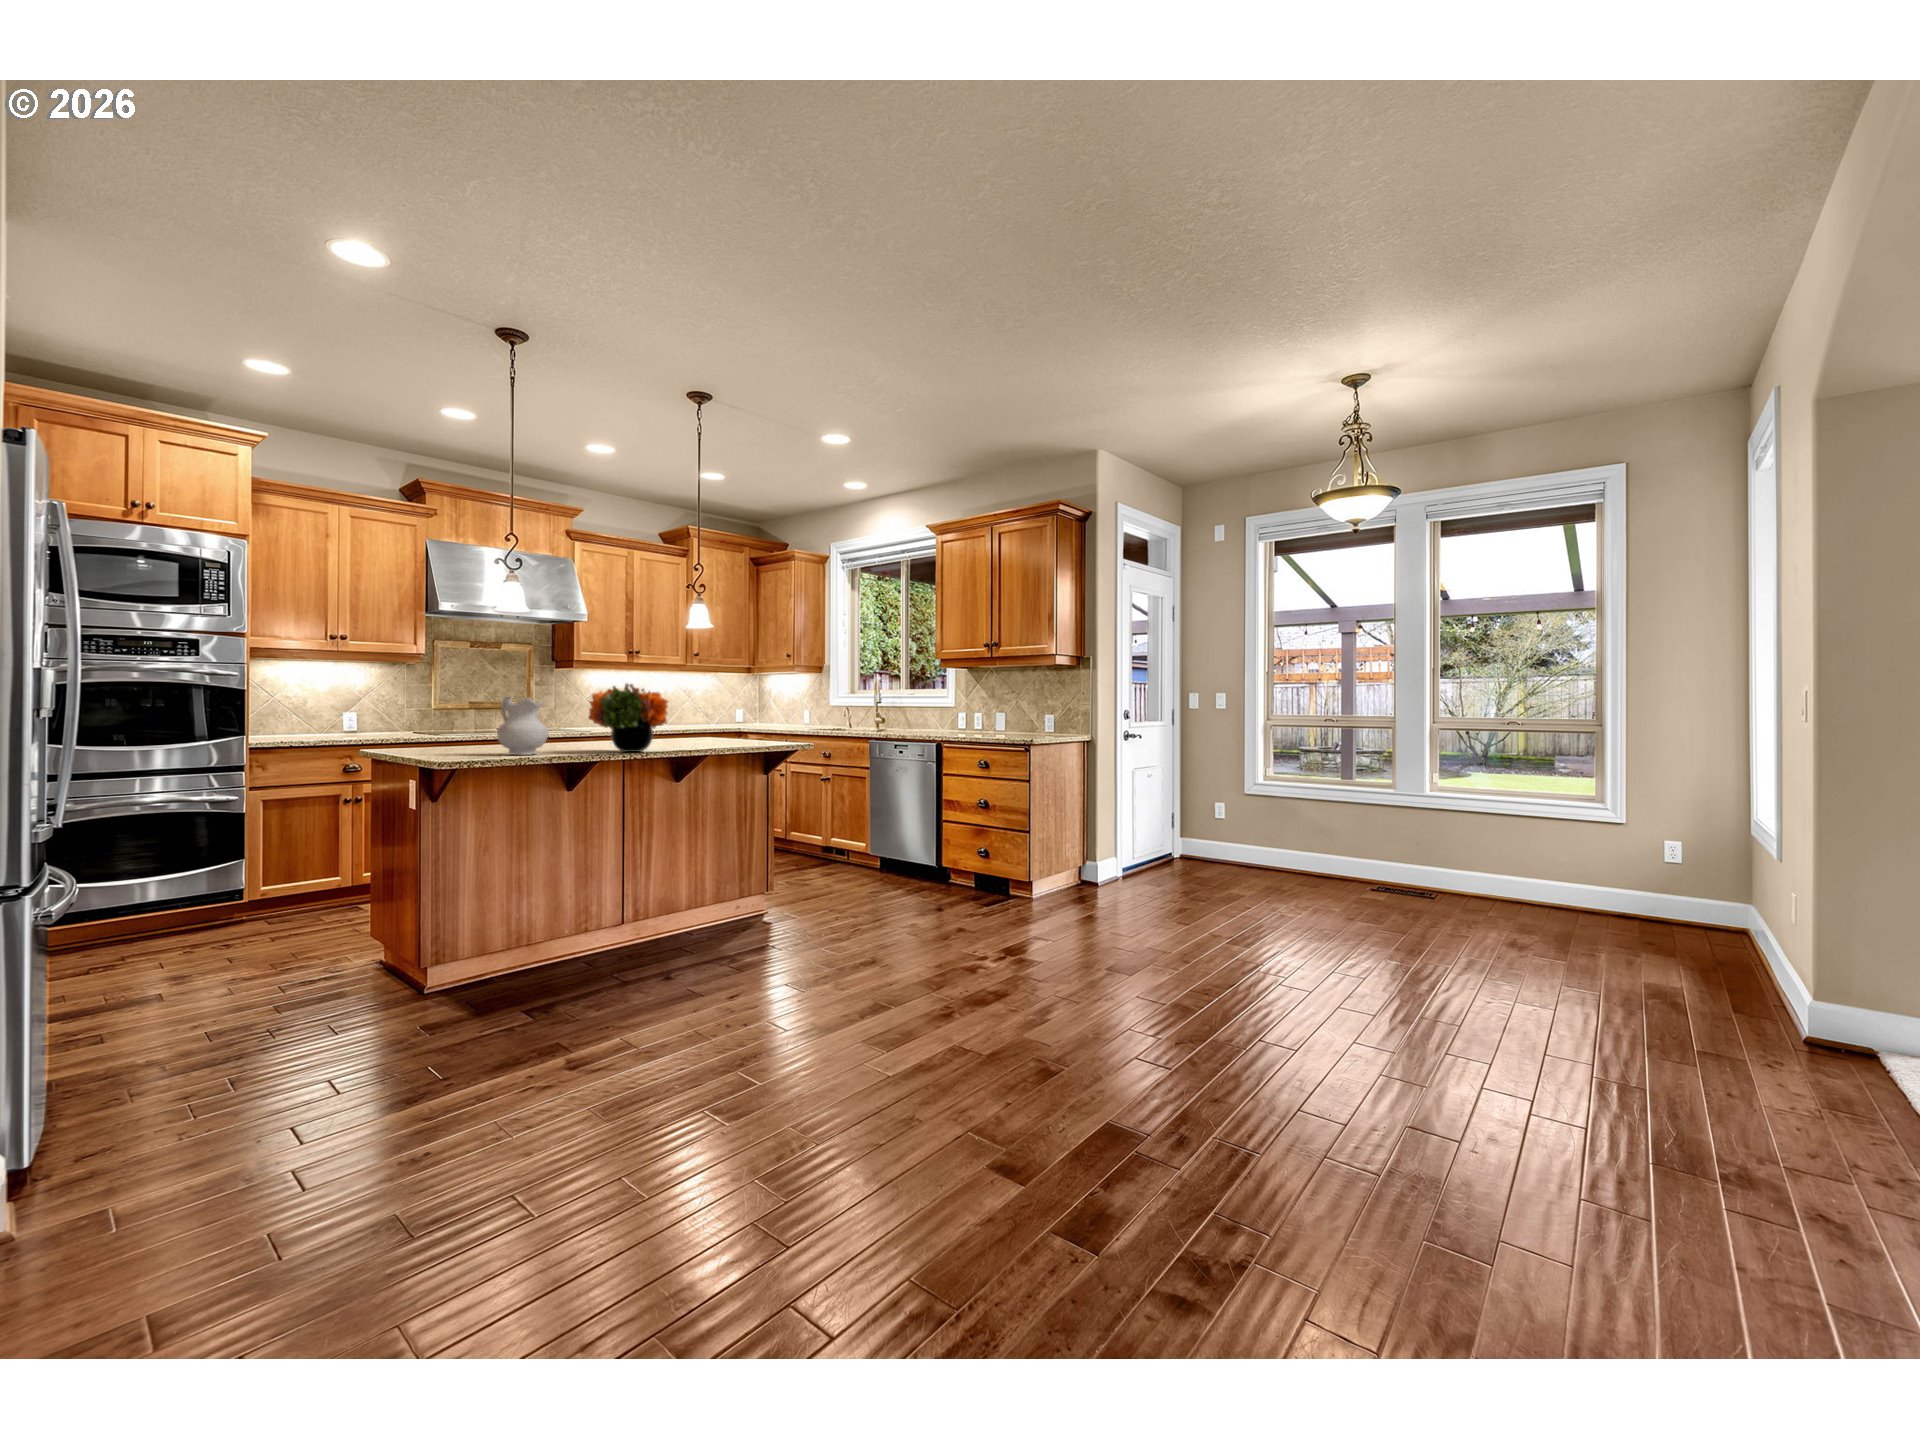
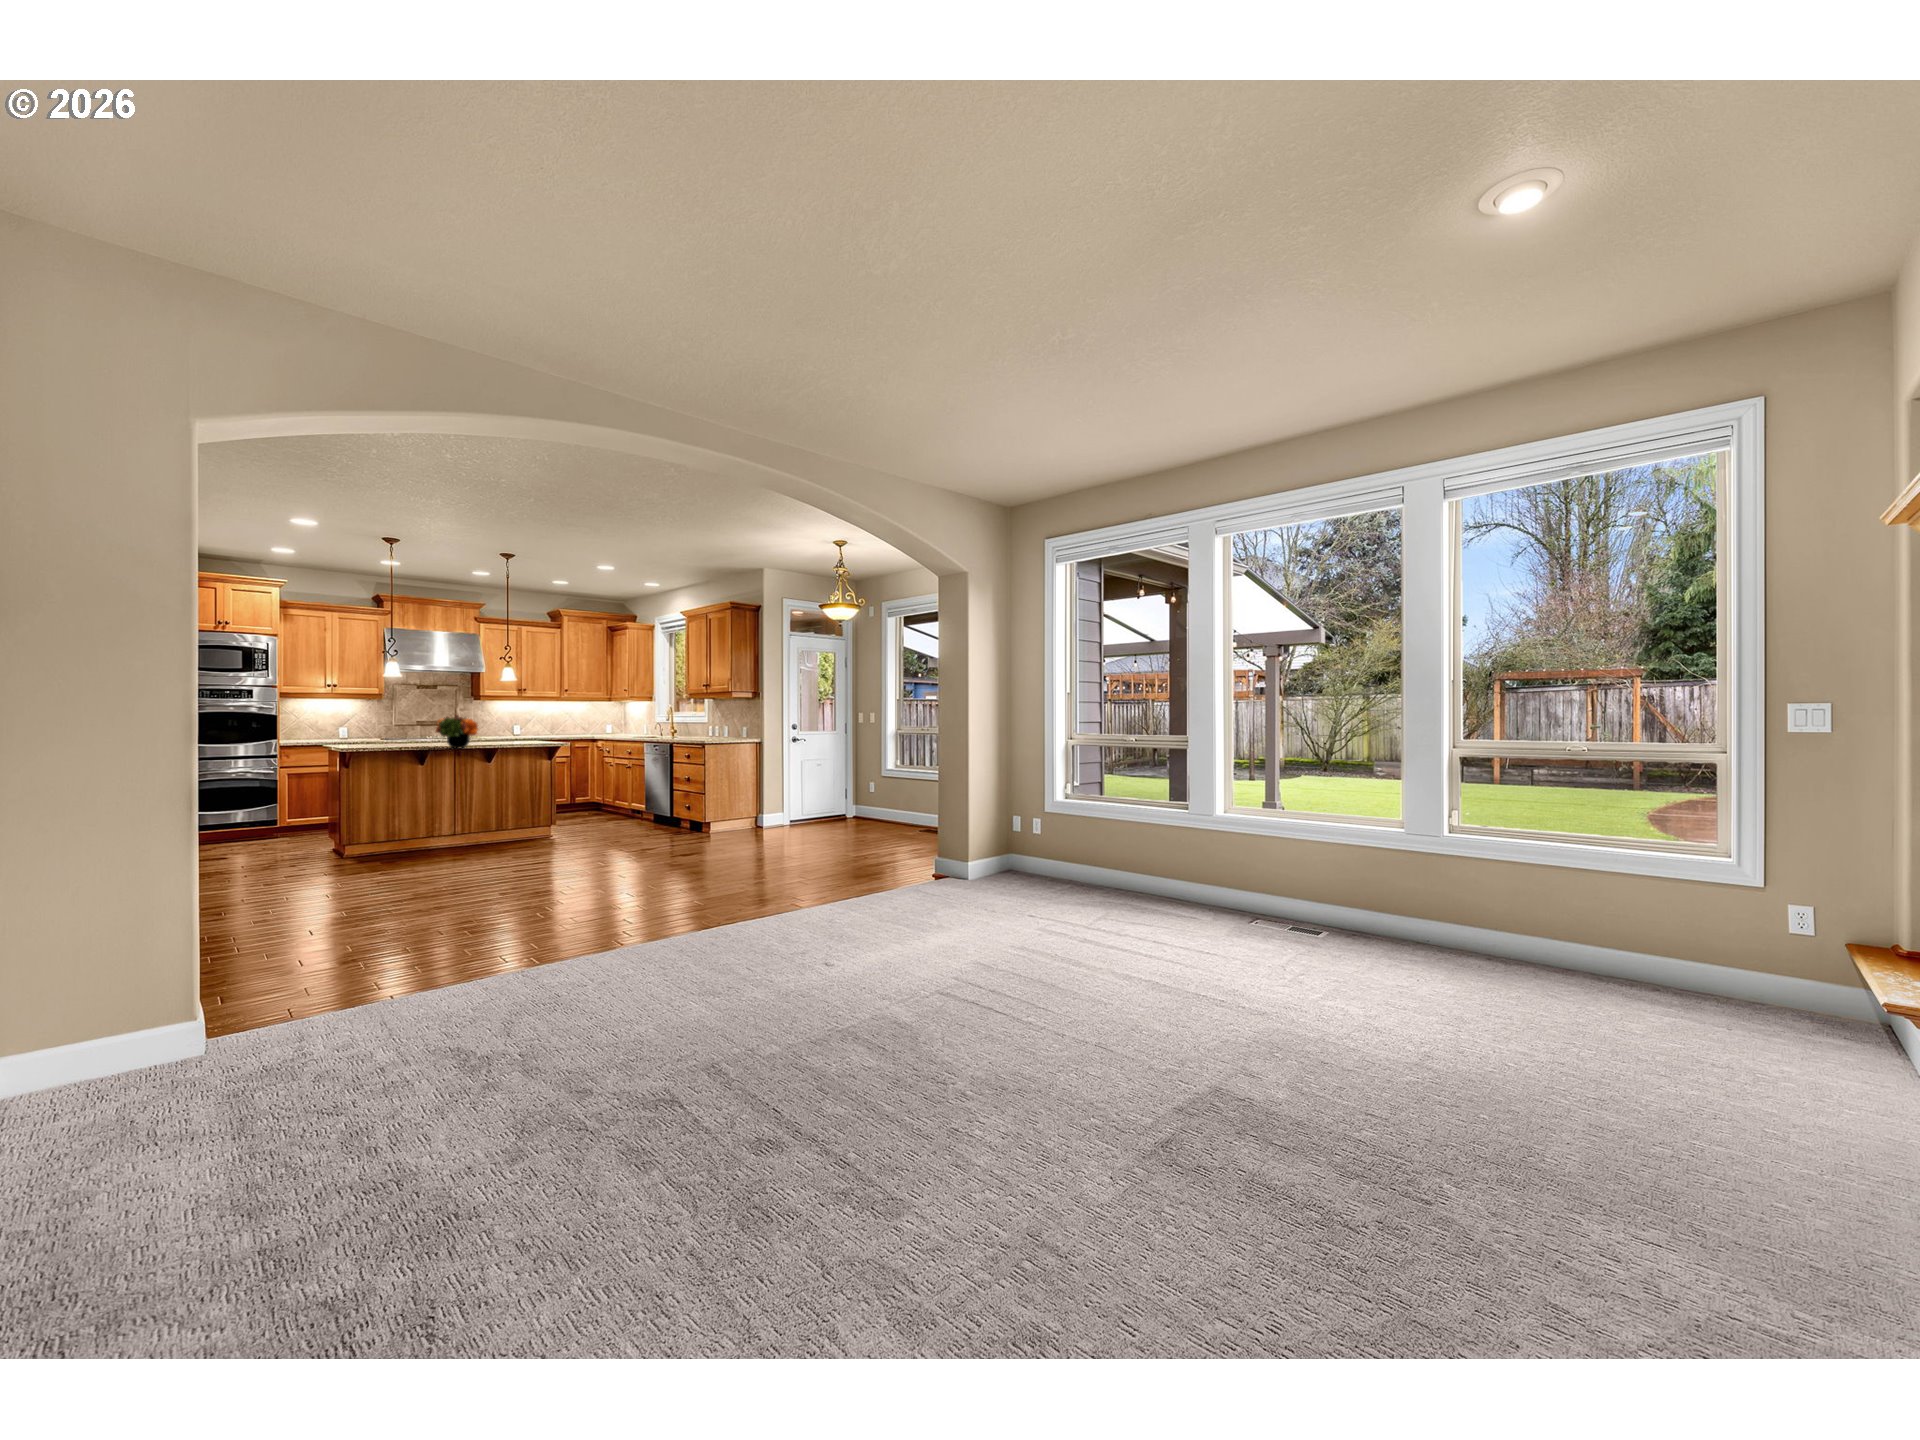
ceramic pitcher: present [497,697,548,755] -> none [386,721,413,750]

